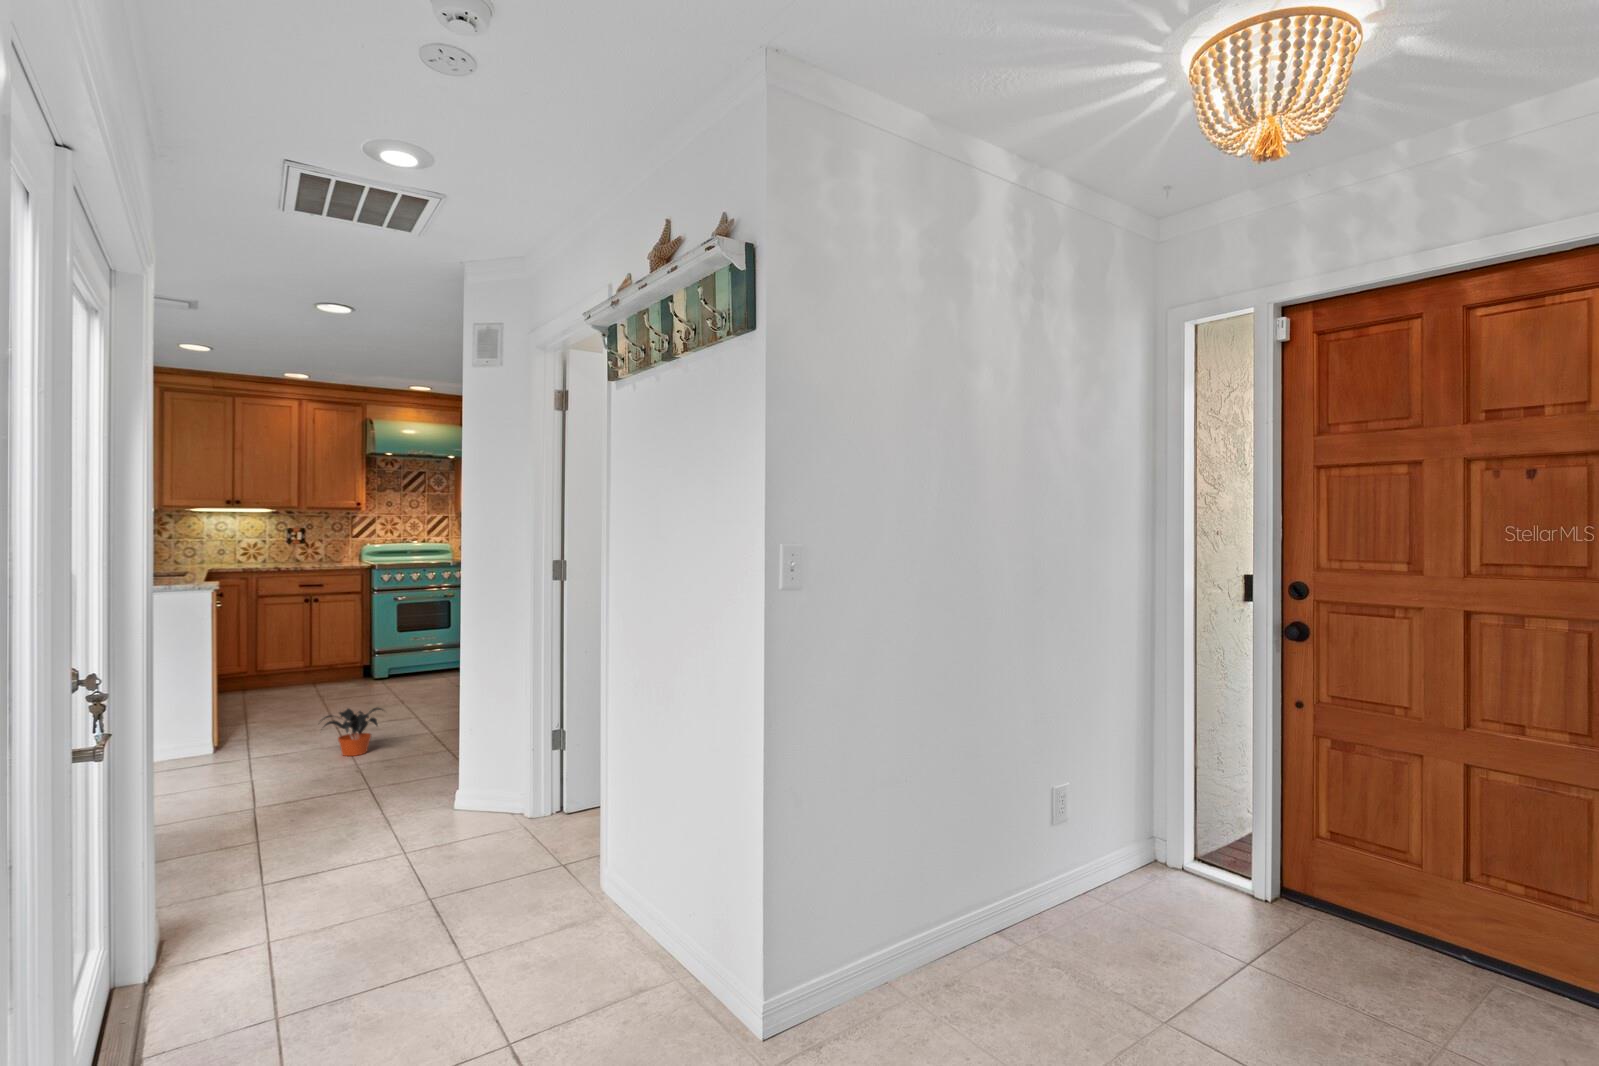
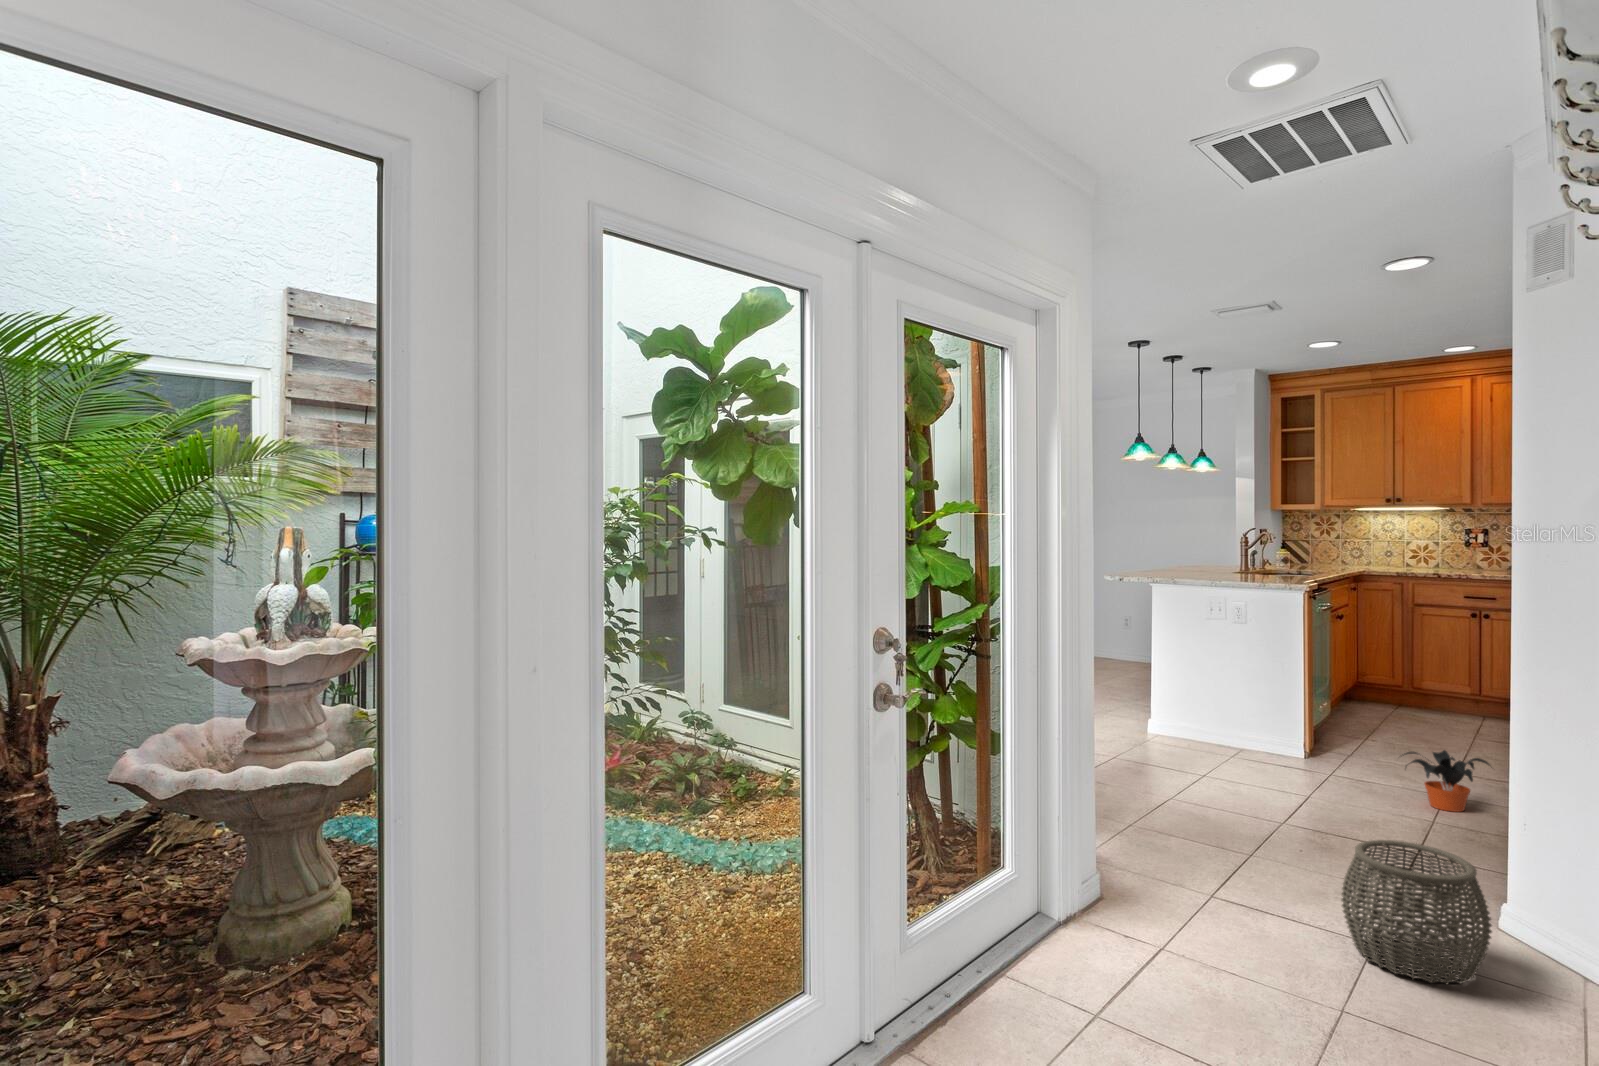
woven basket: none [385,766,485,868] -> present [1341,840,1492,984]

